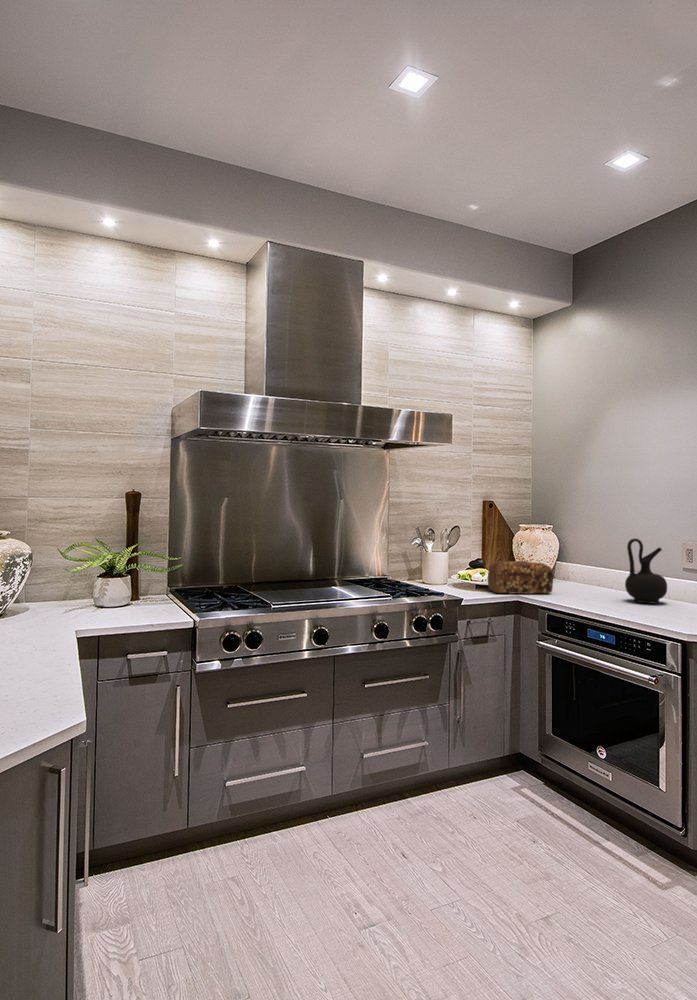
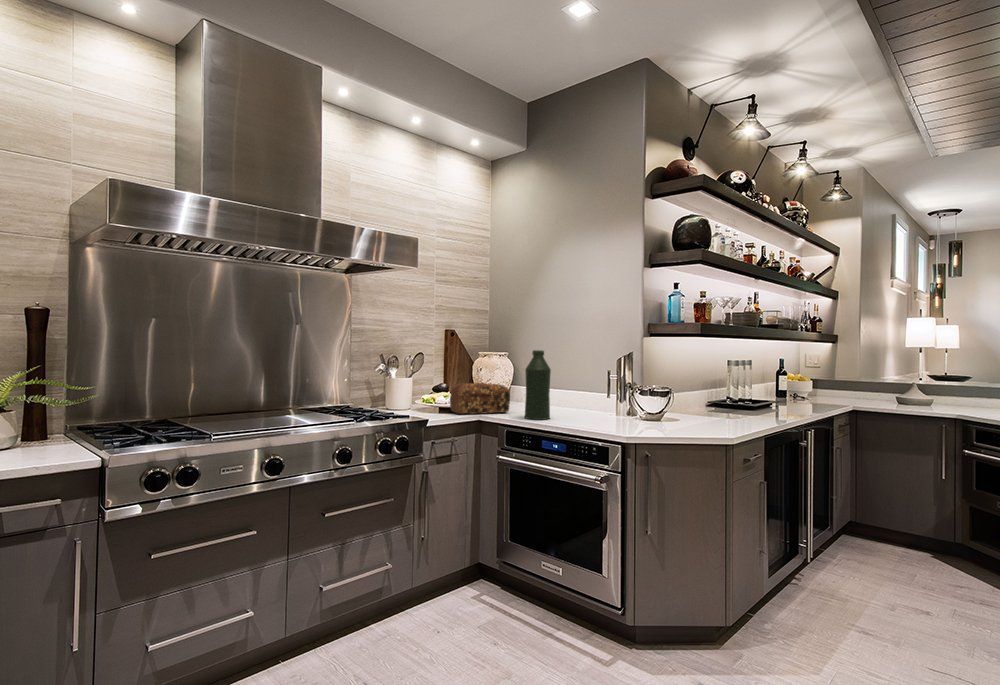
bottle: none [569,528,599,604] -> present [525,350,551,420]
ceramic jug: present [625,538,667,603] -> none [572,359,606,417]

